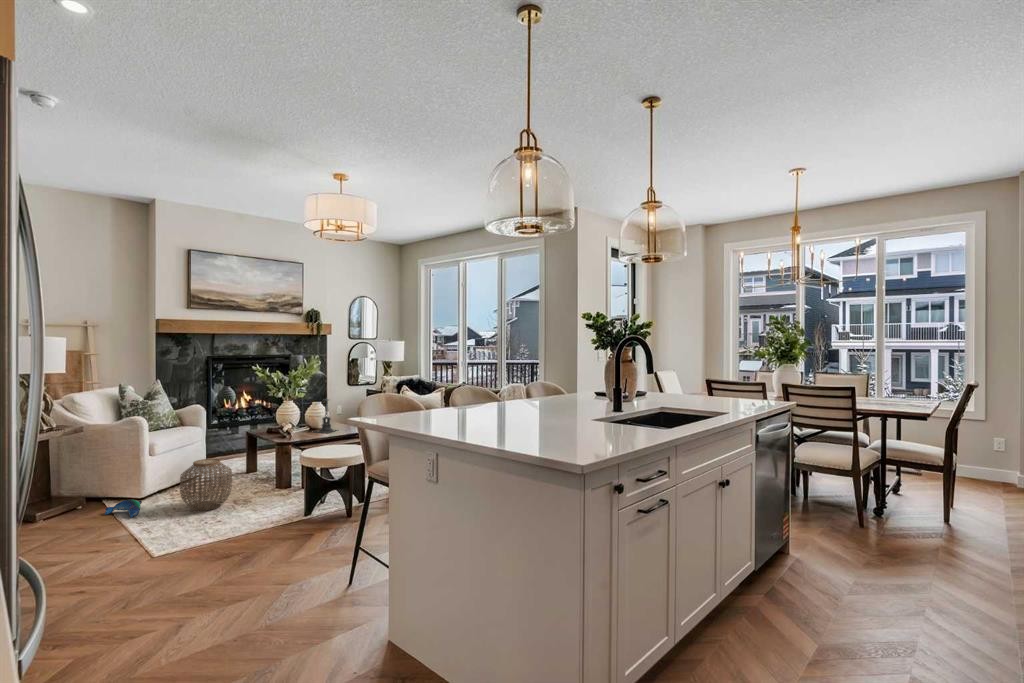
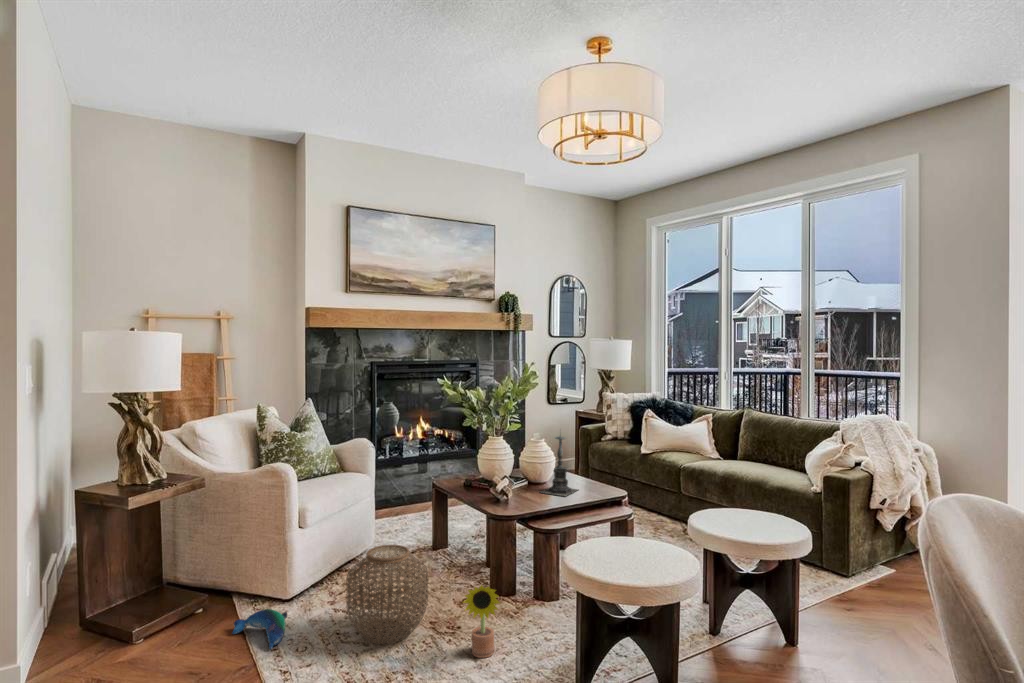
decorative plant: none [248,472,271,511] -> present [463,585,500,658]

